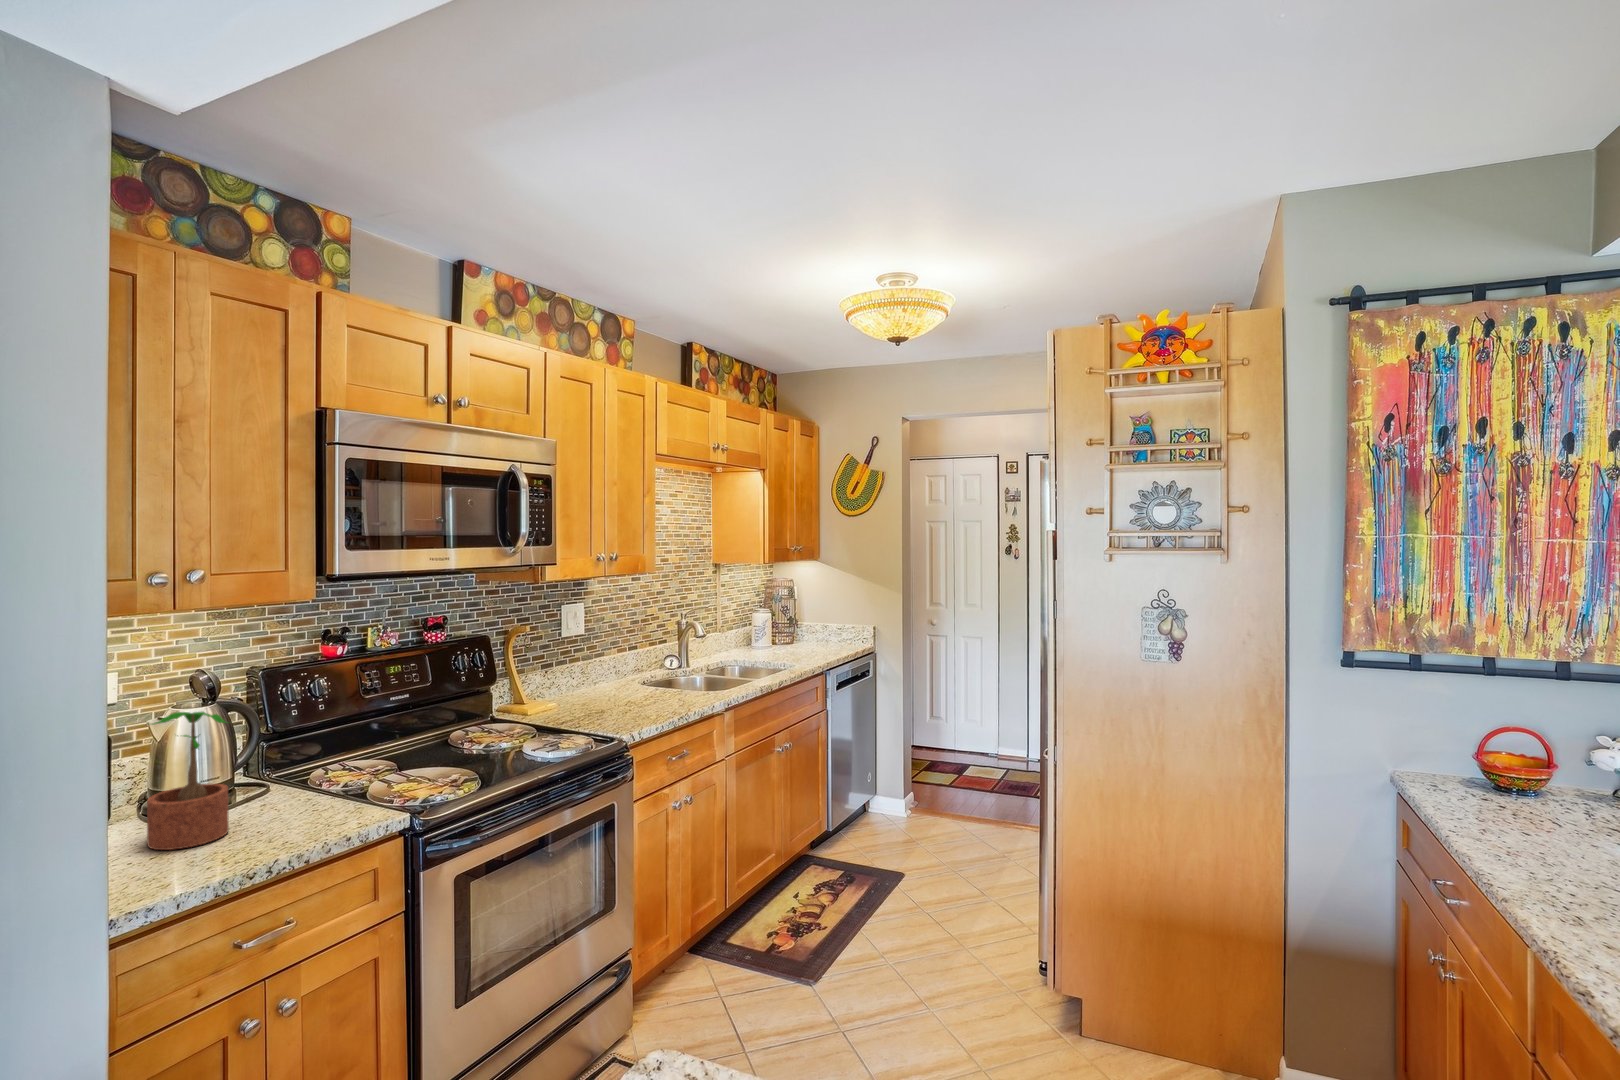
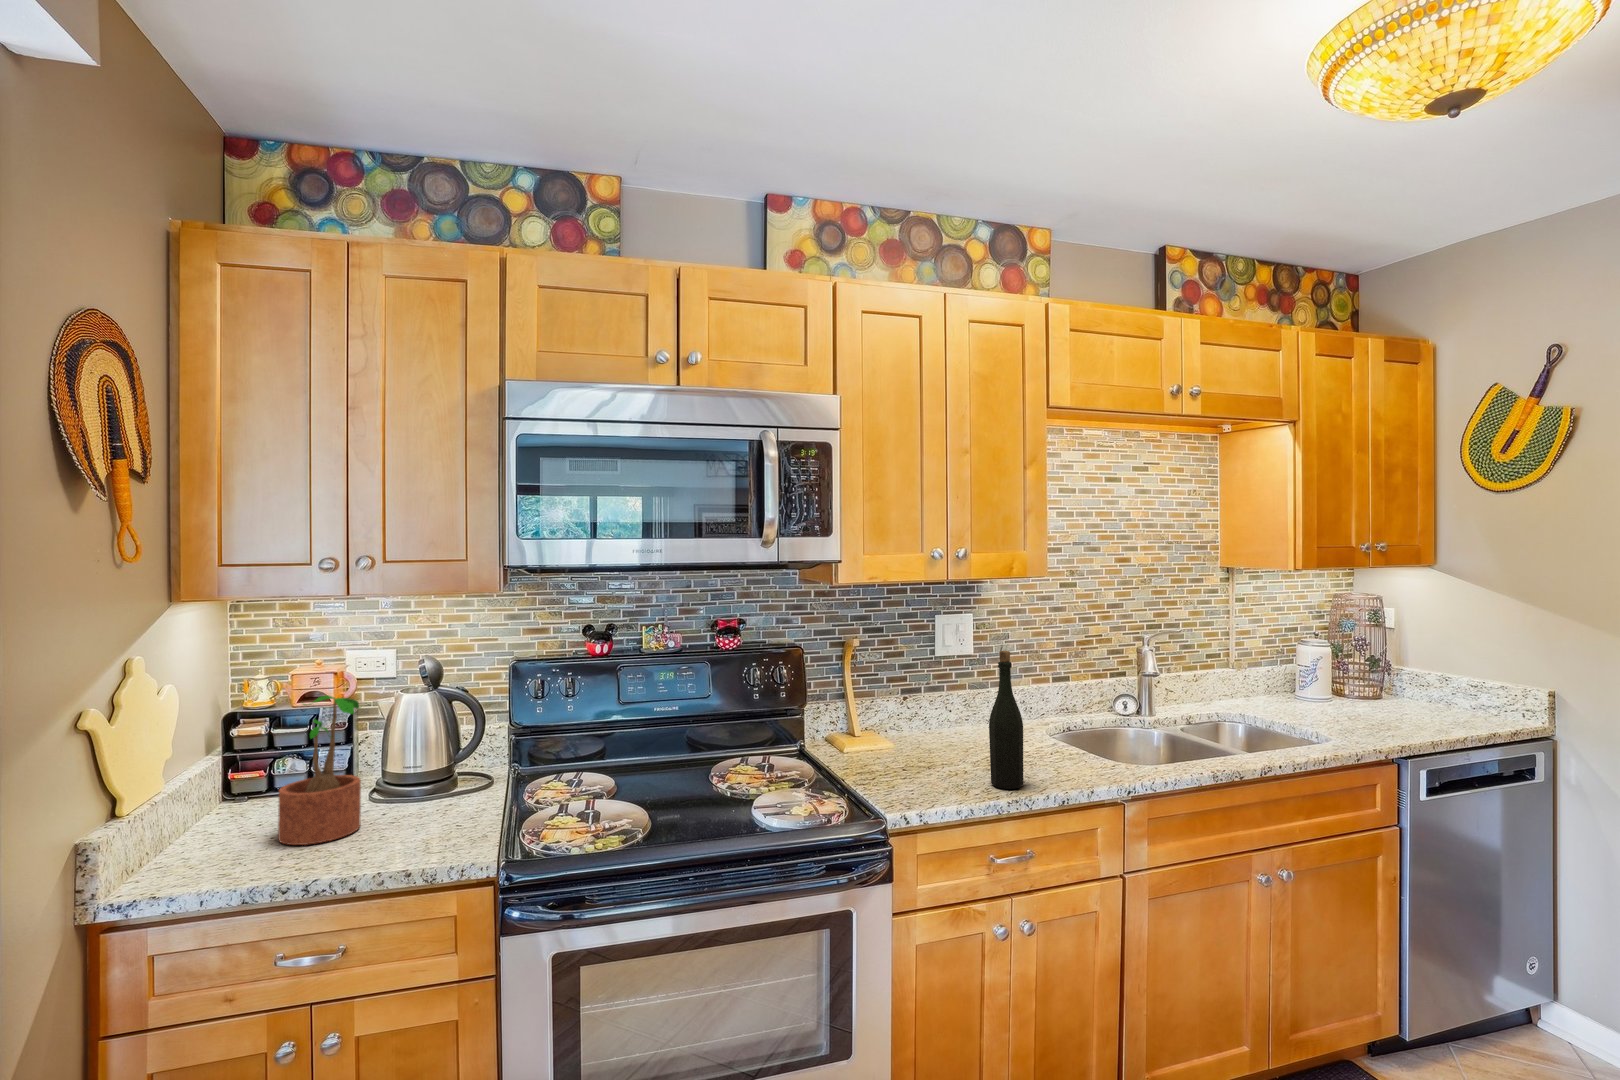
bottle: none [650,626,671,714] -> present [989,651,1023,789]

